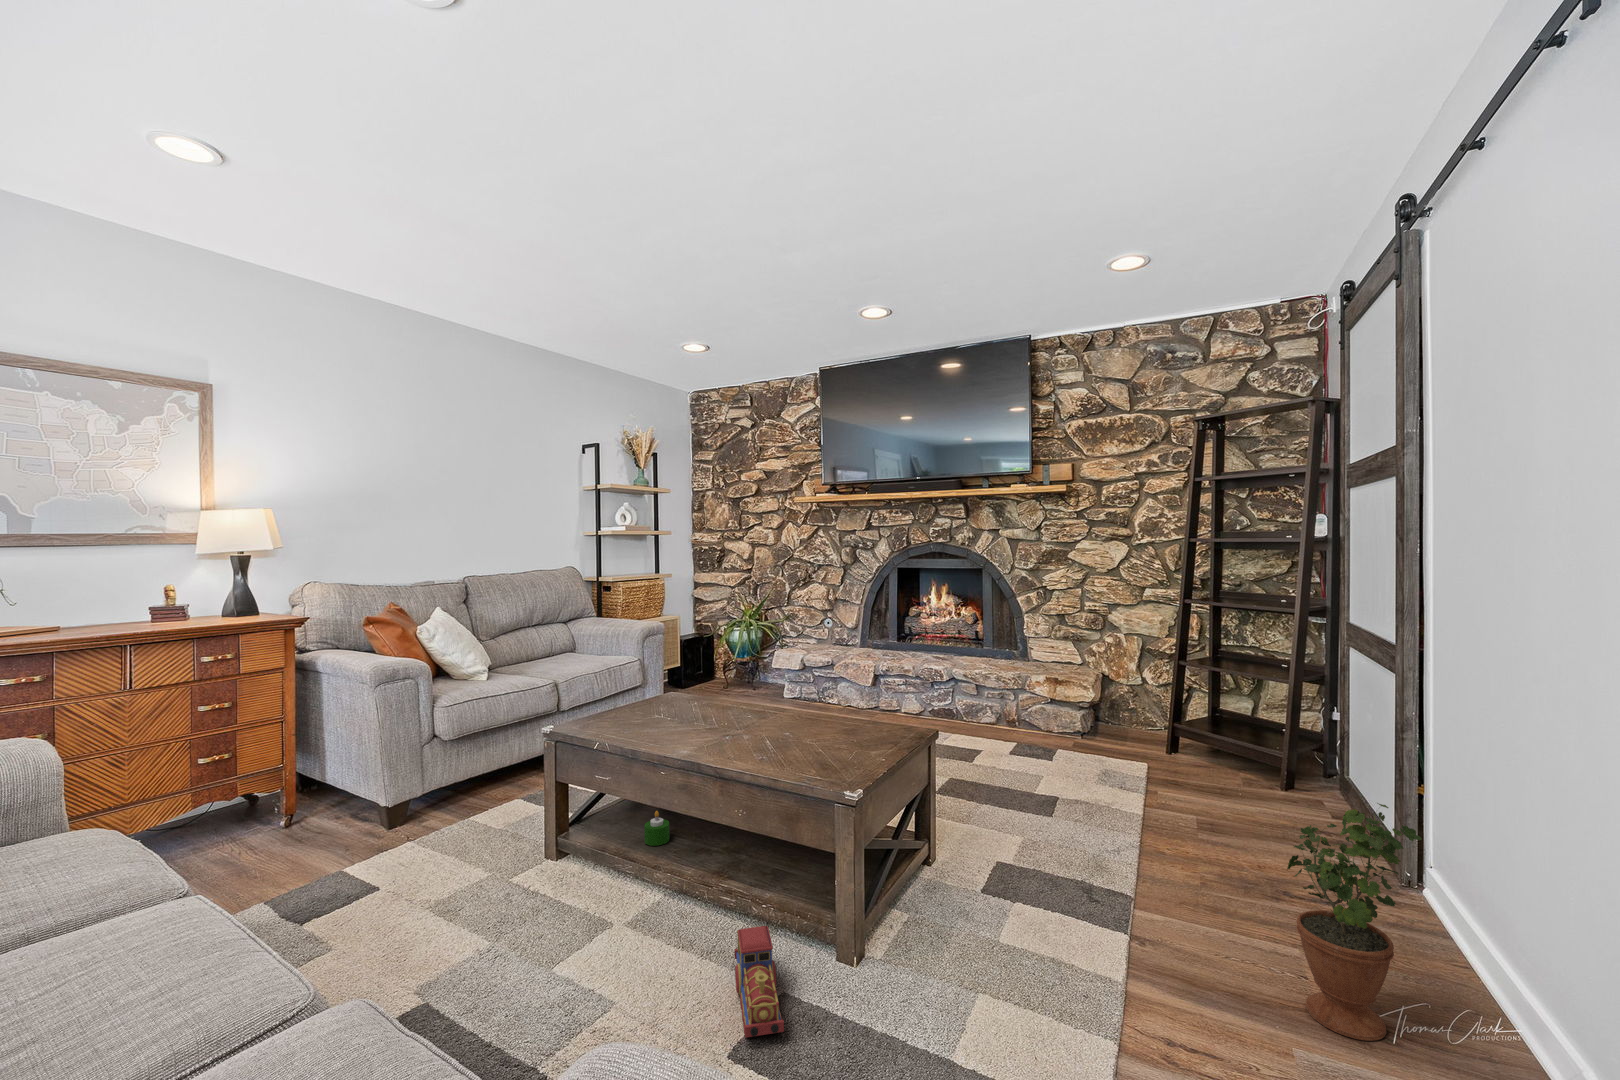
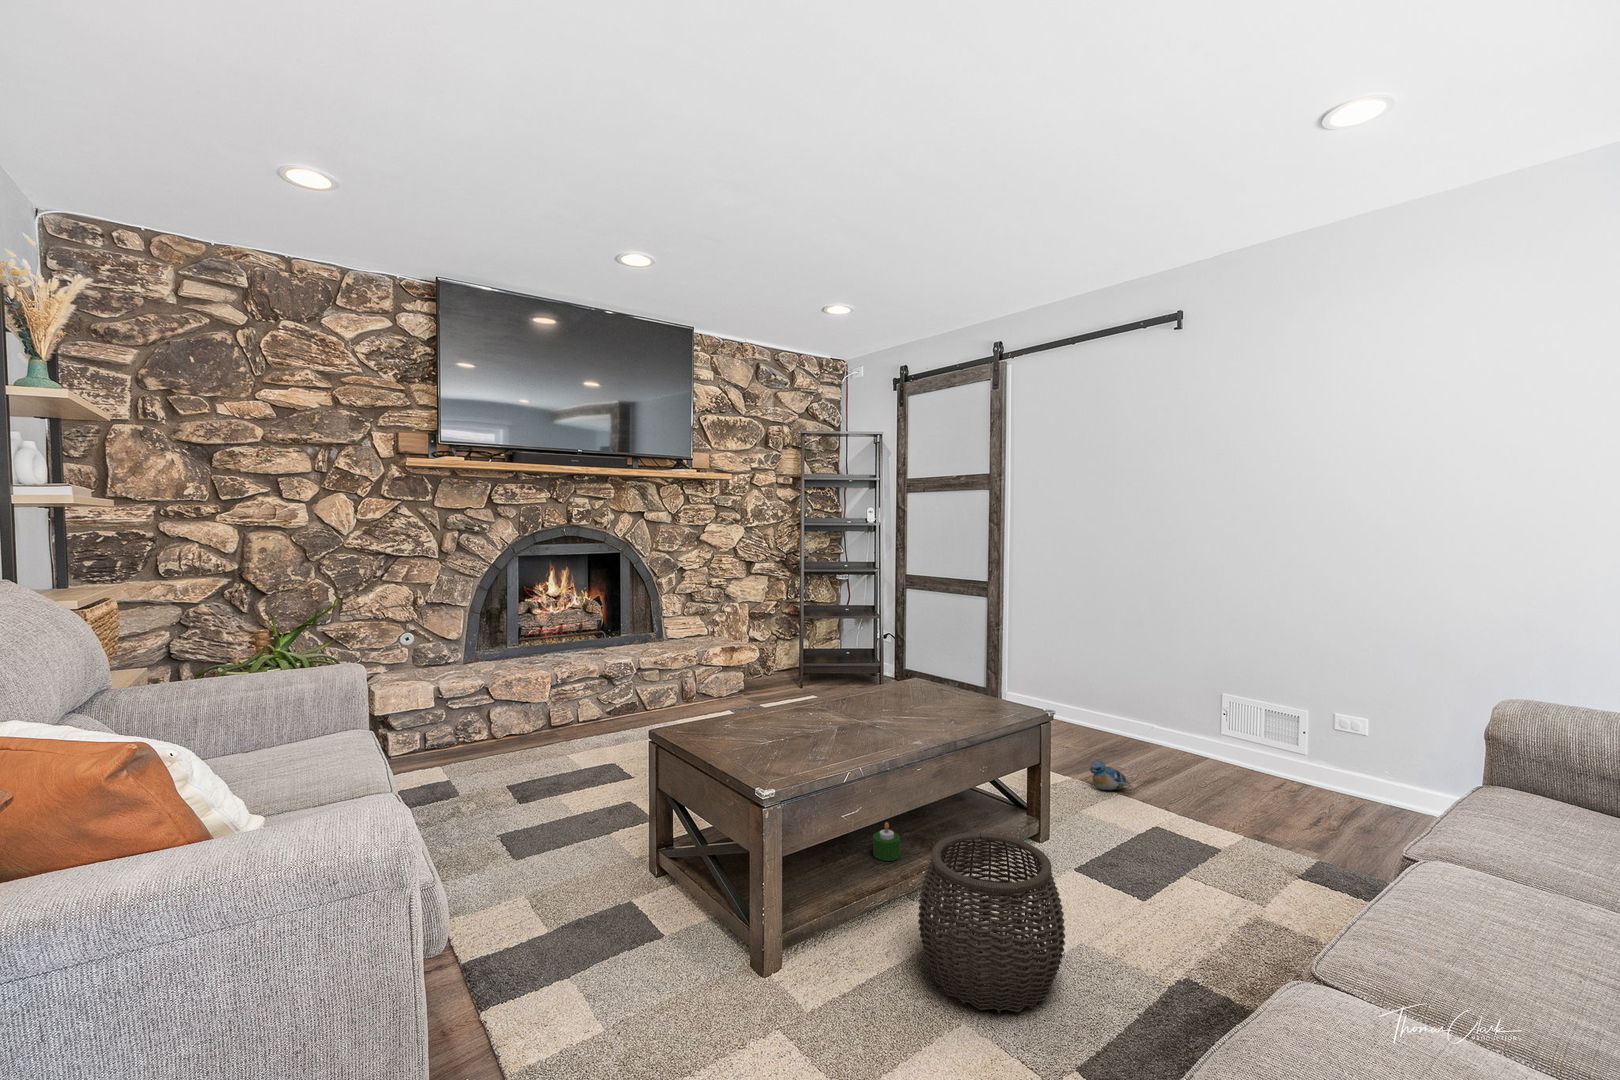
potted plant: present [1287,803,1422,1041] -> none [1093,642,1142,748]
woven basket: none [446,807,579,957] -> present [918,832,1065,1013]
toy train: present [735,926,784,1038] -> none [1065,818,1167,872]
plush toy: none [1016,935,1079,1015] -> present [1089,760,1132,790]

